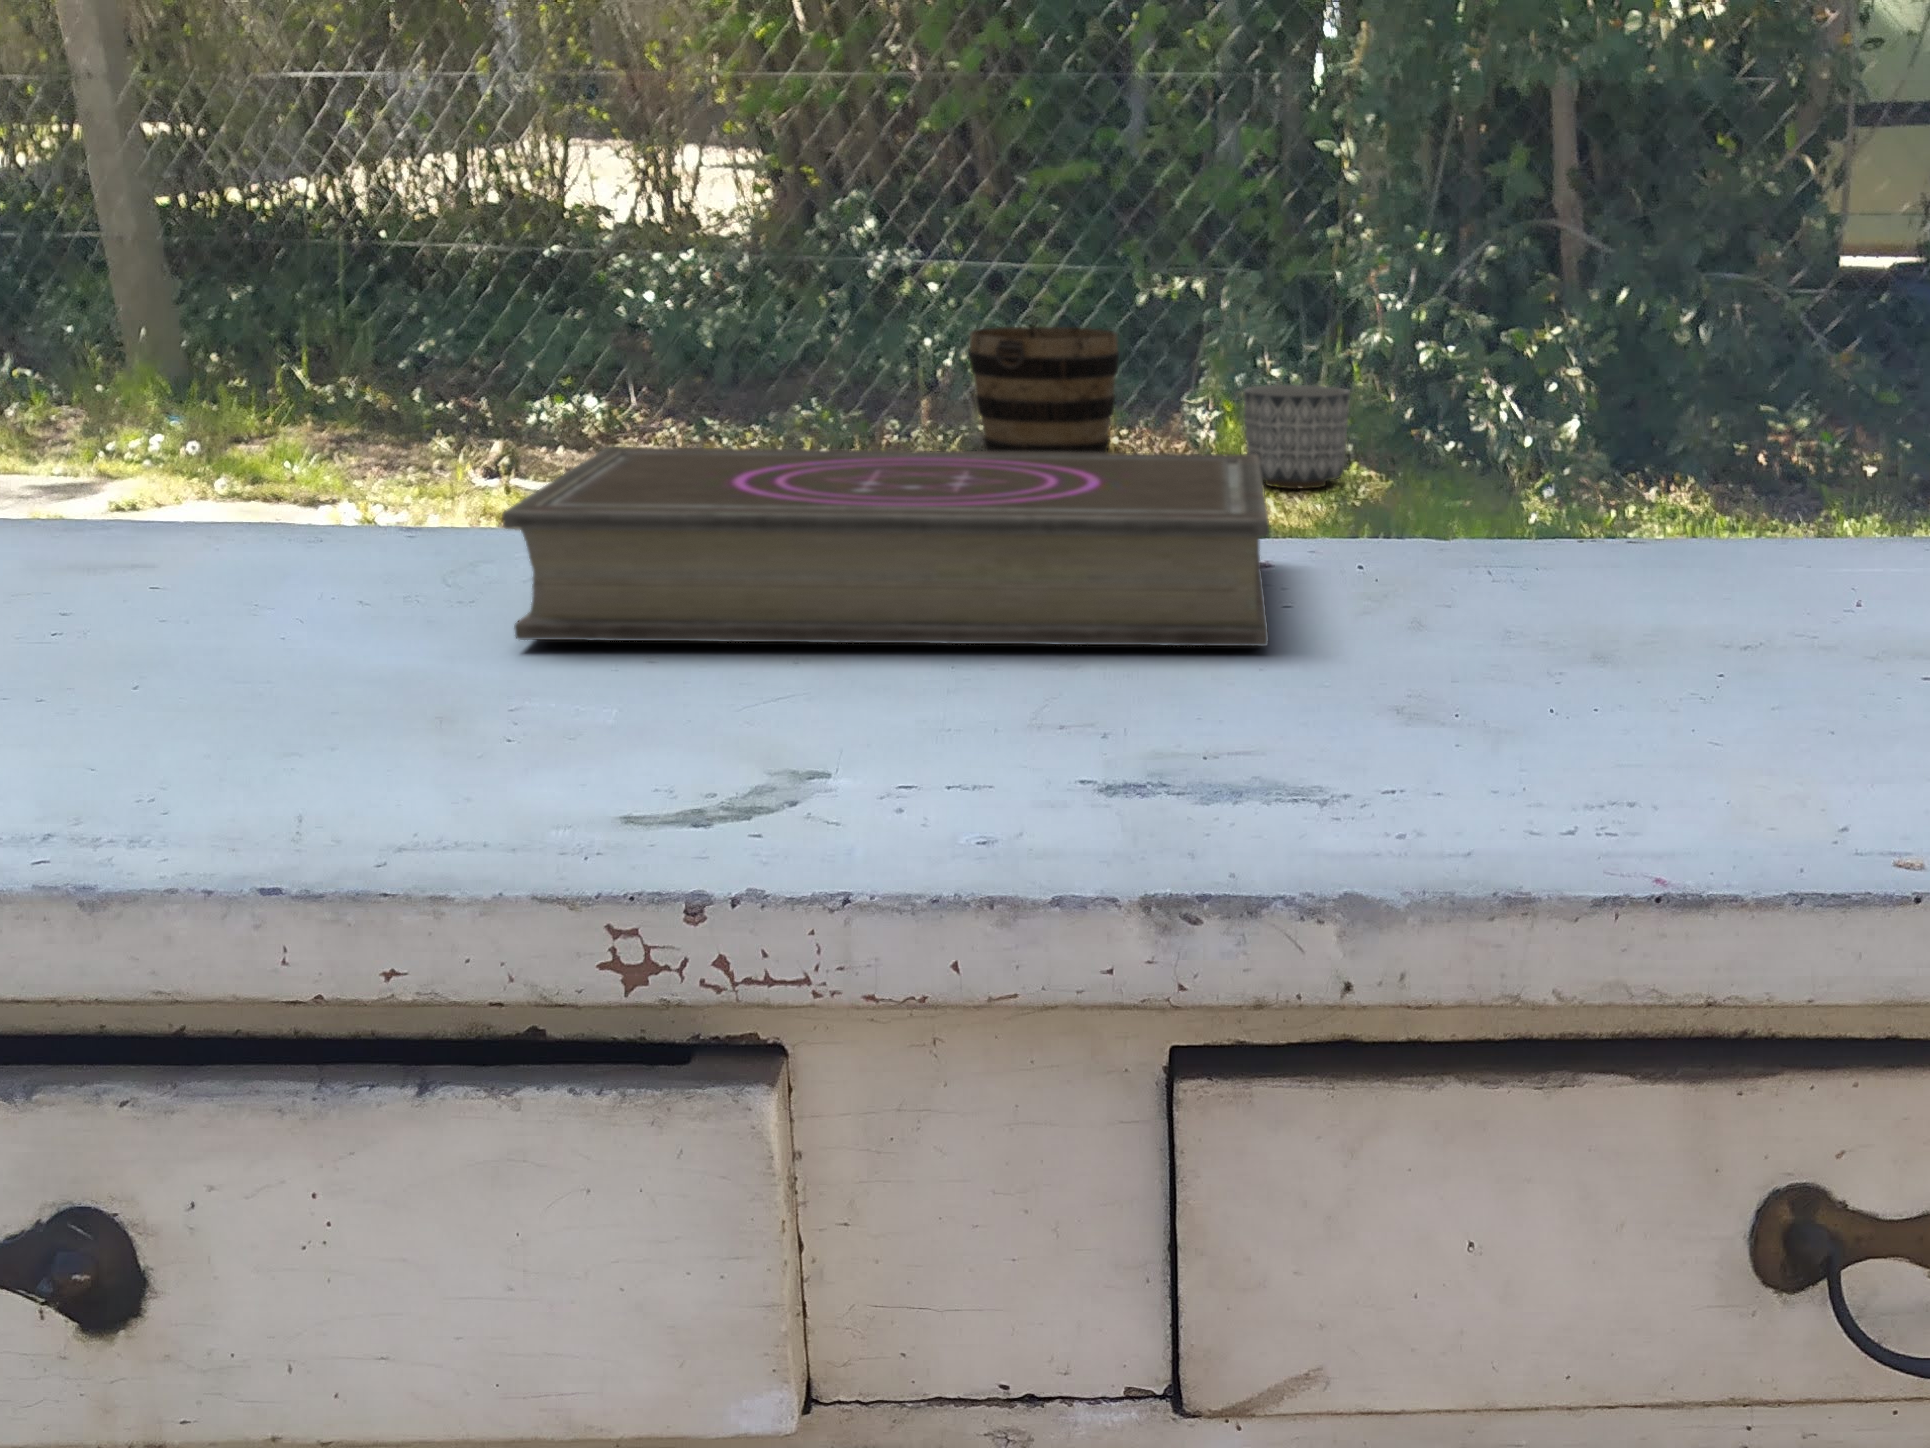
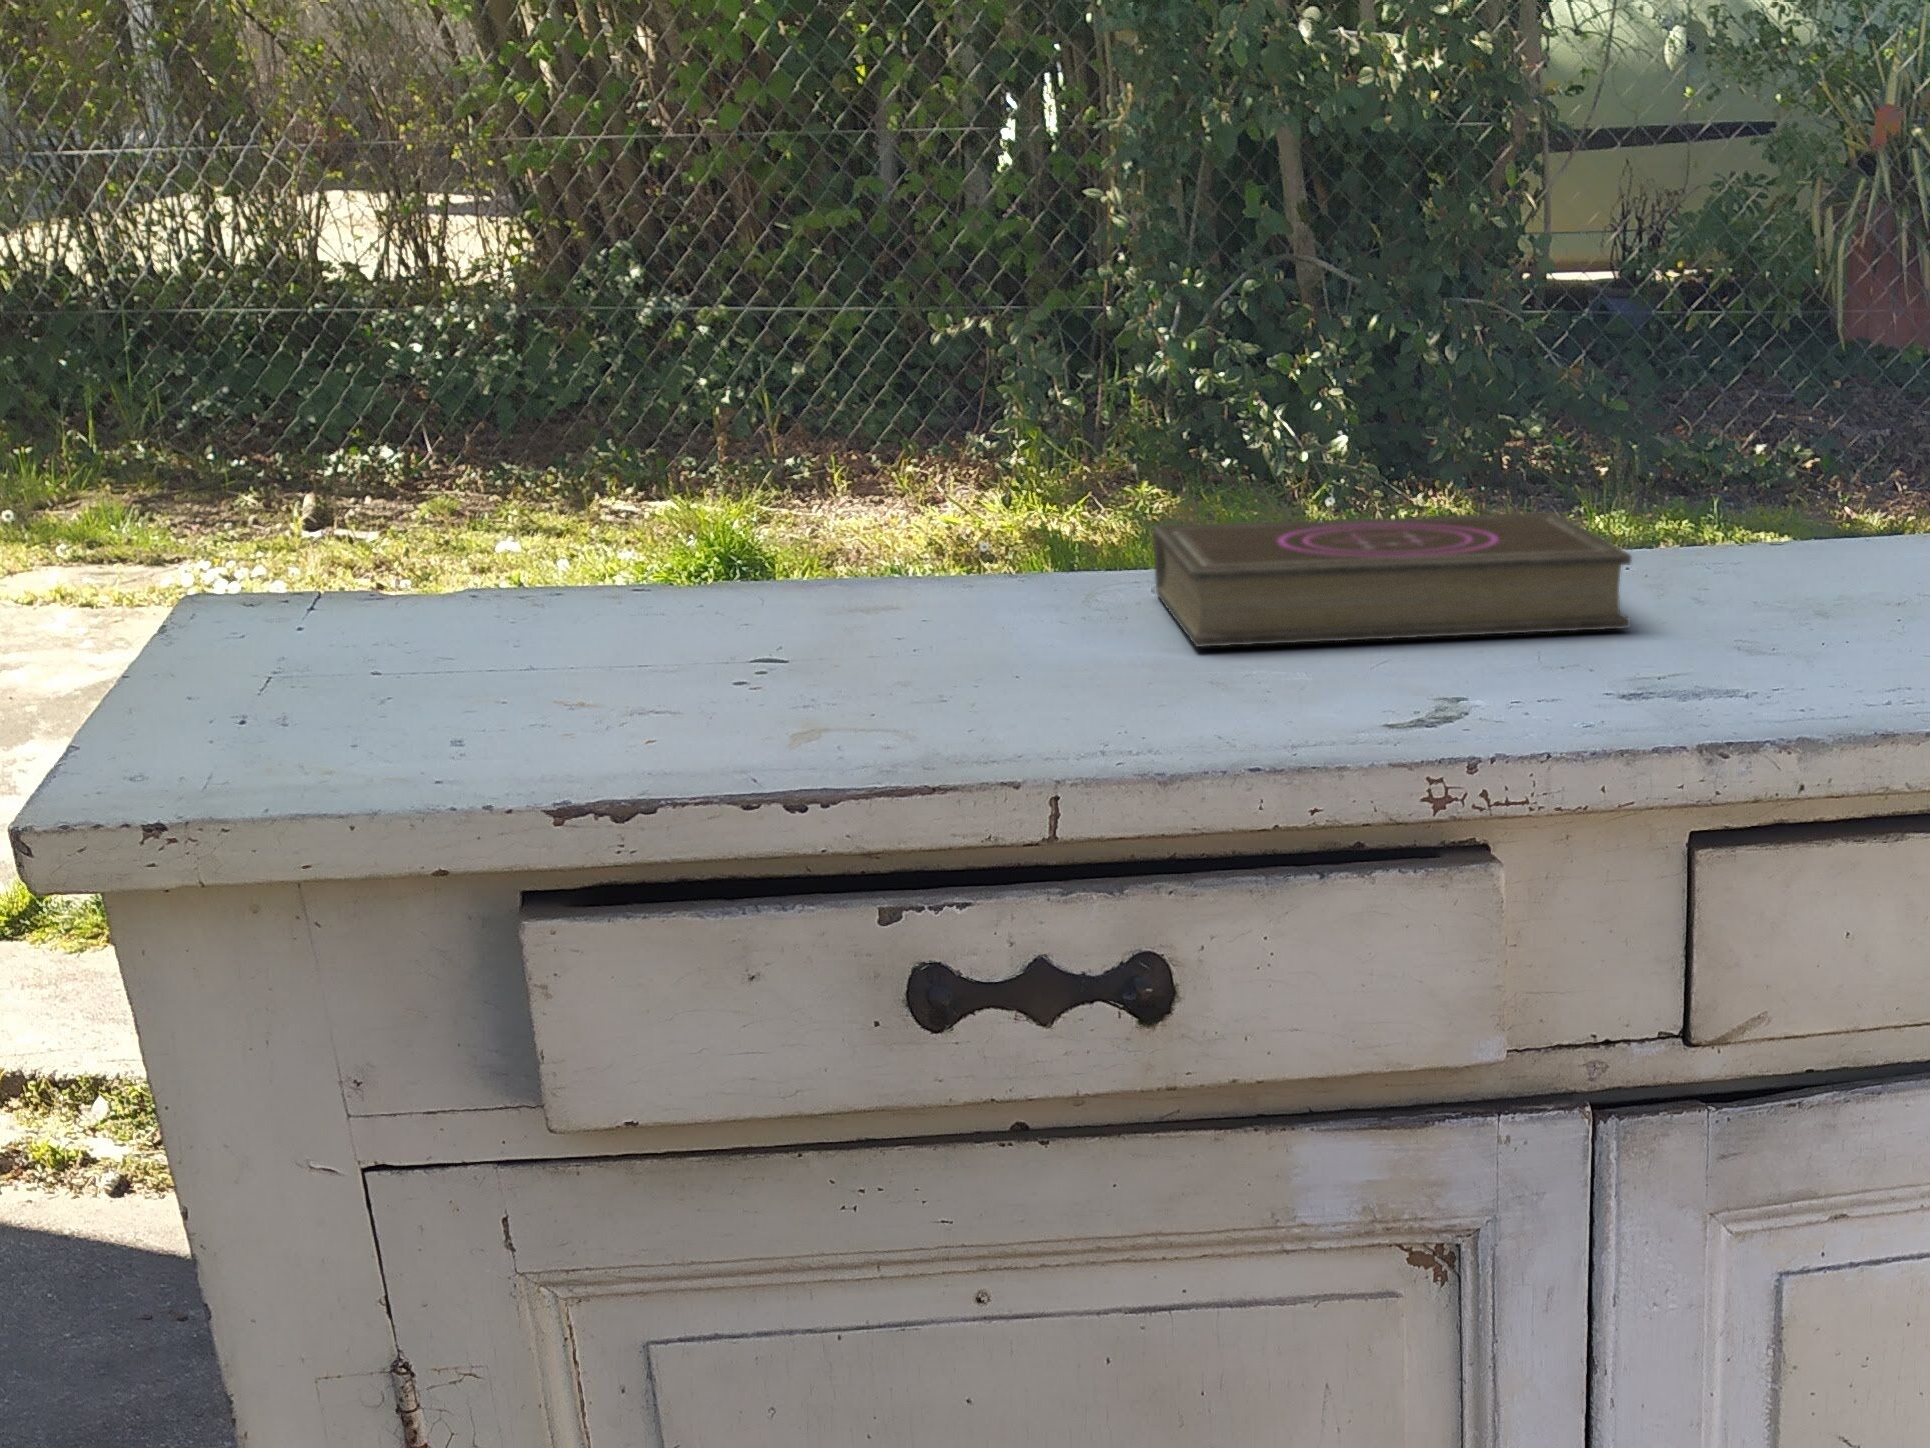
bucket: present [969,327,1119,453] -> none [763,363,906,492]
planter: present [1244,385,1350,489] -> none [1034,410,1133,505]

